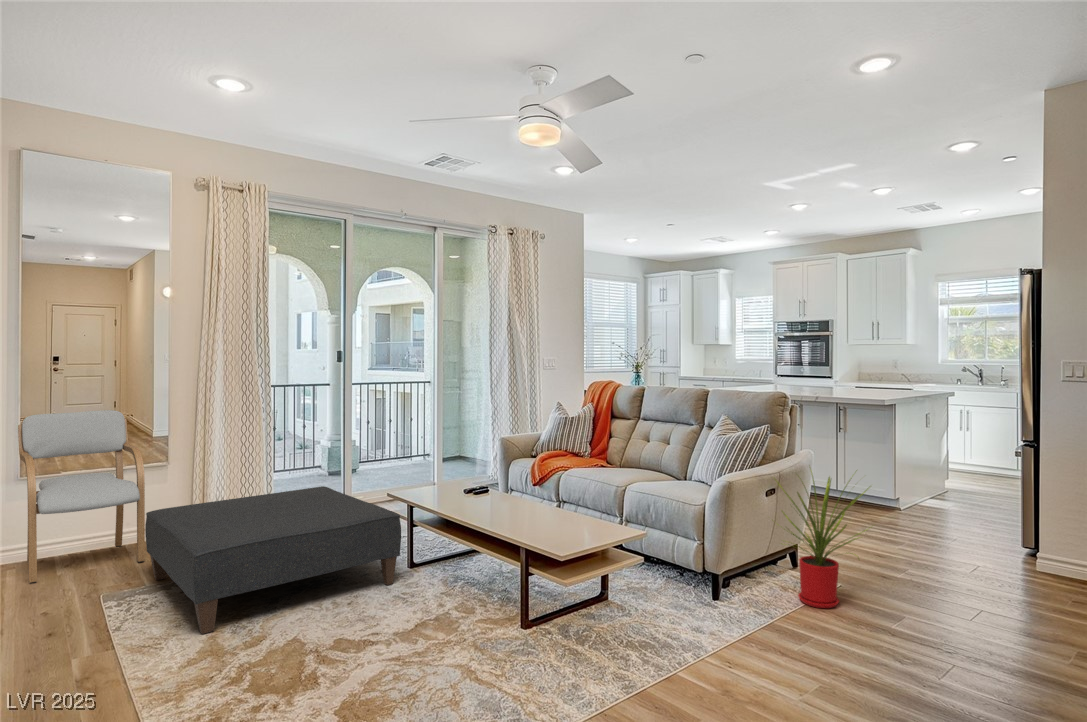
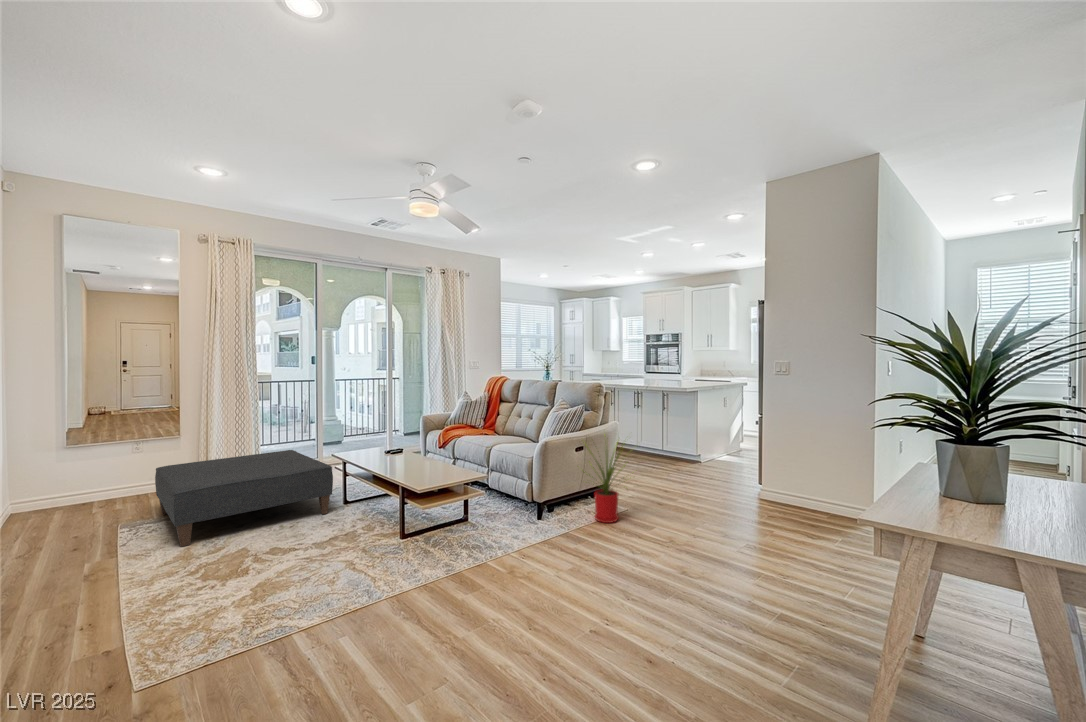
armchair: present [18,410,145,584] -> none [68,399,159,518]

